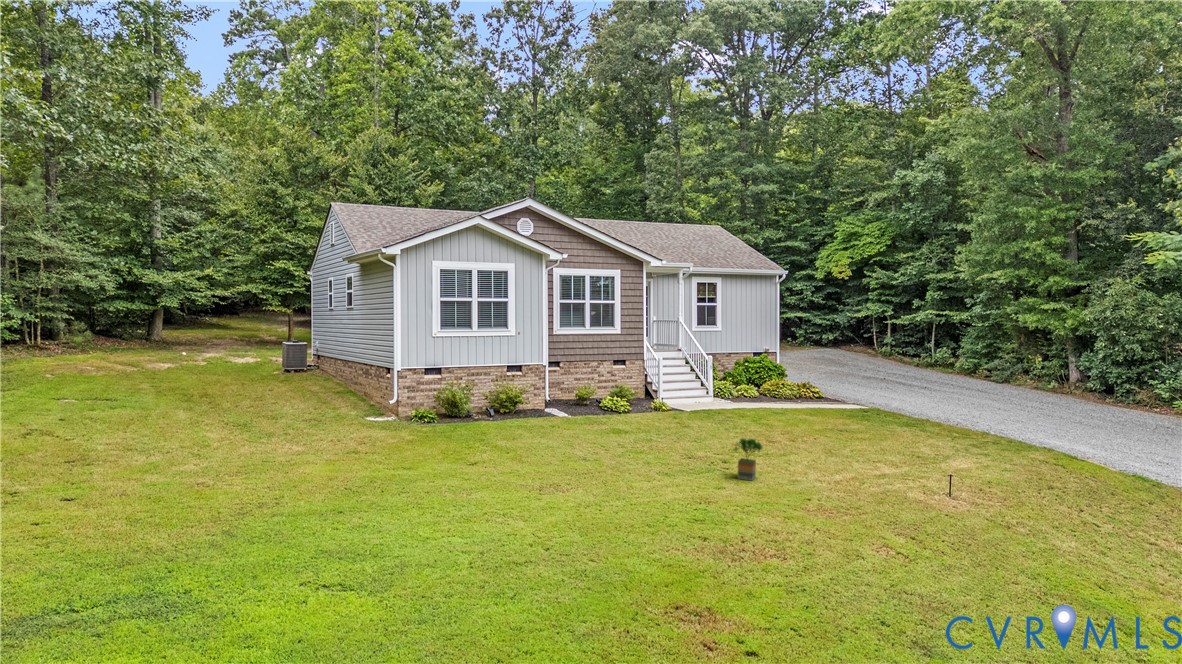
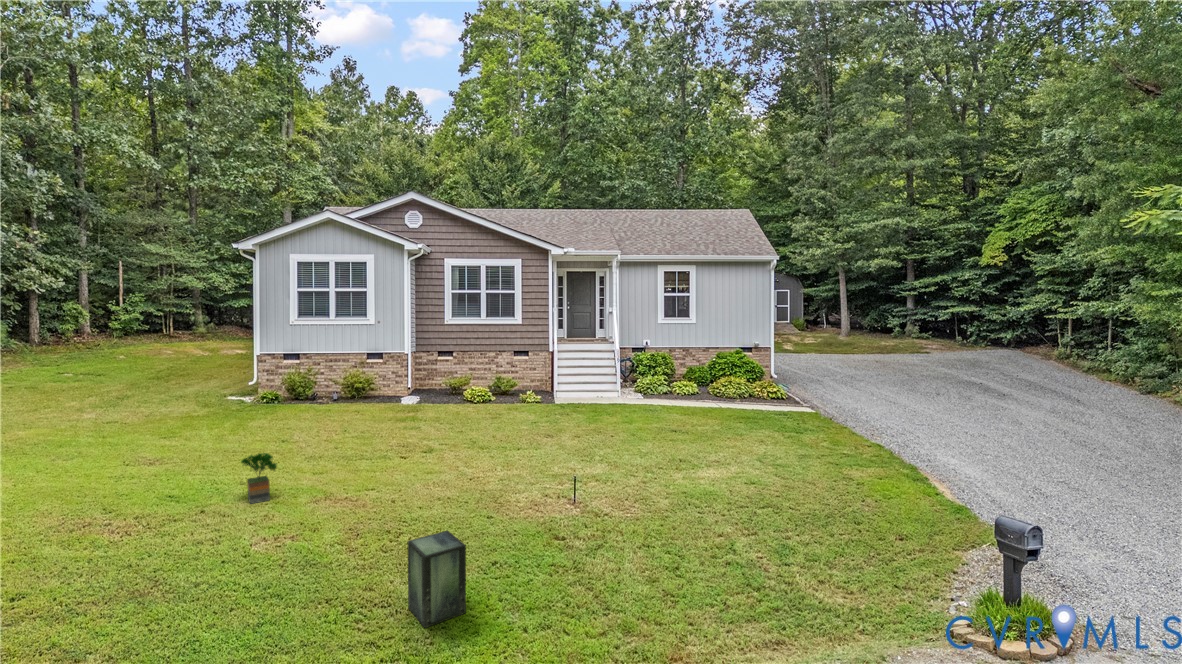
storage box: none [1021,455,1062,510] -> present [408,531,466,628]

